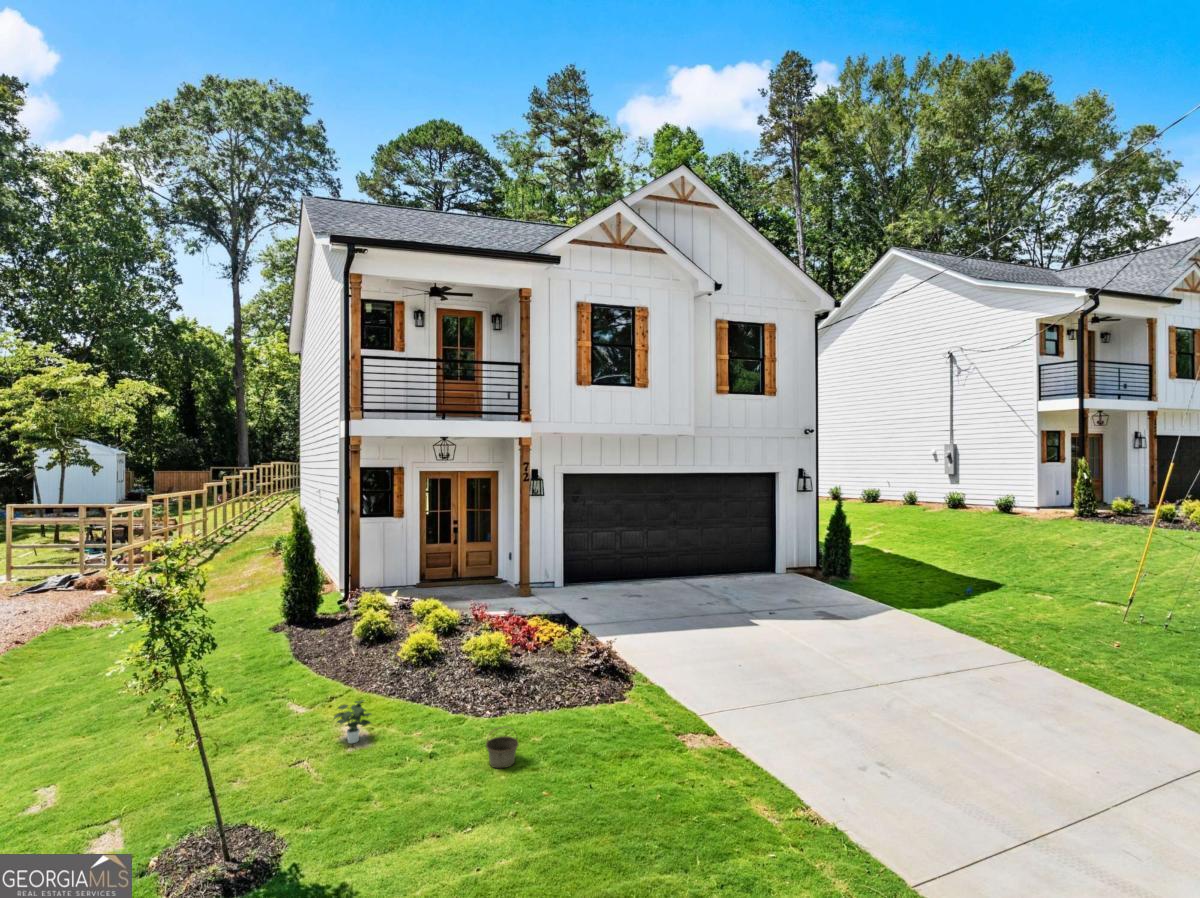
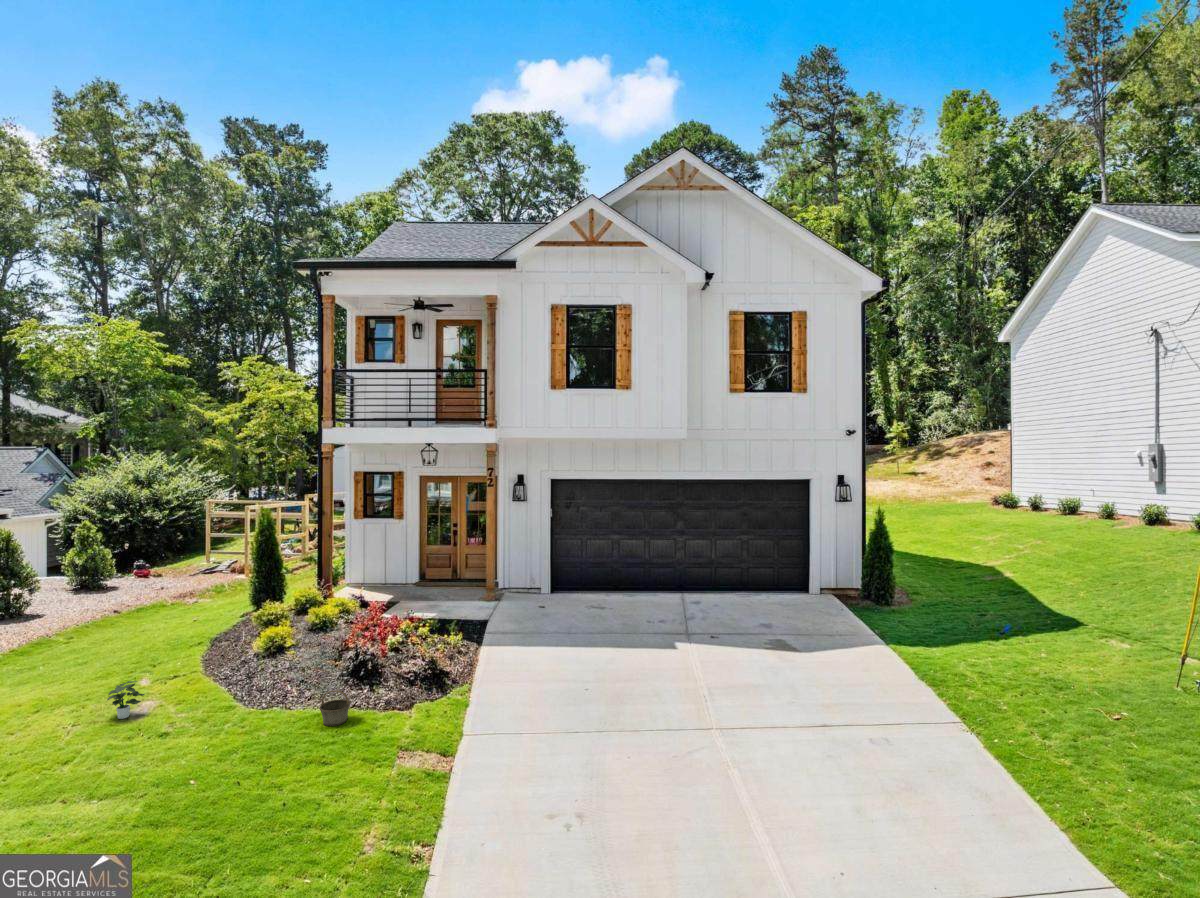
basket: present [486,727,518,768] -> present [319,690,351,726]

